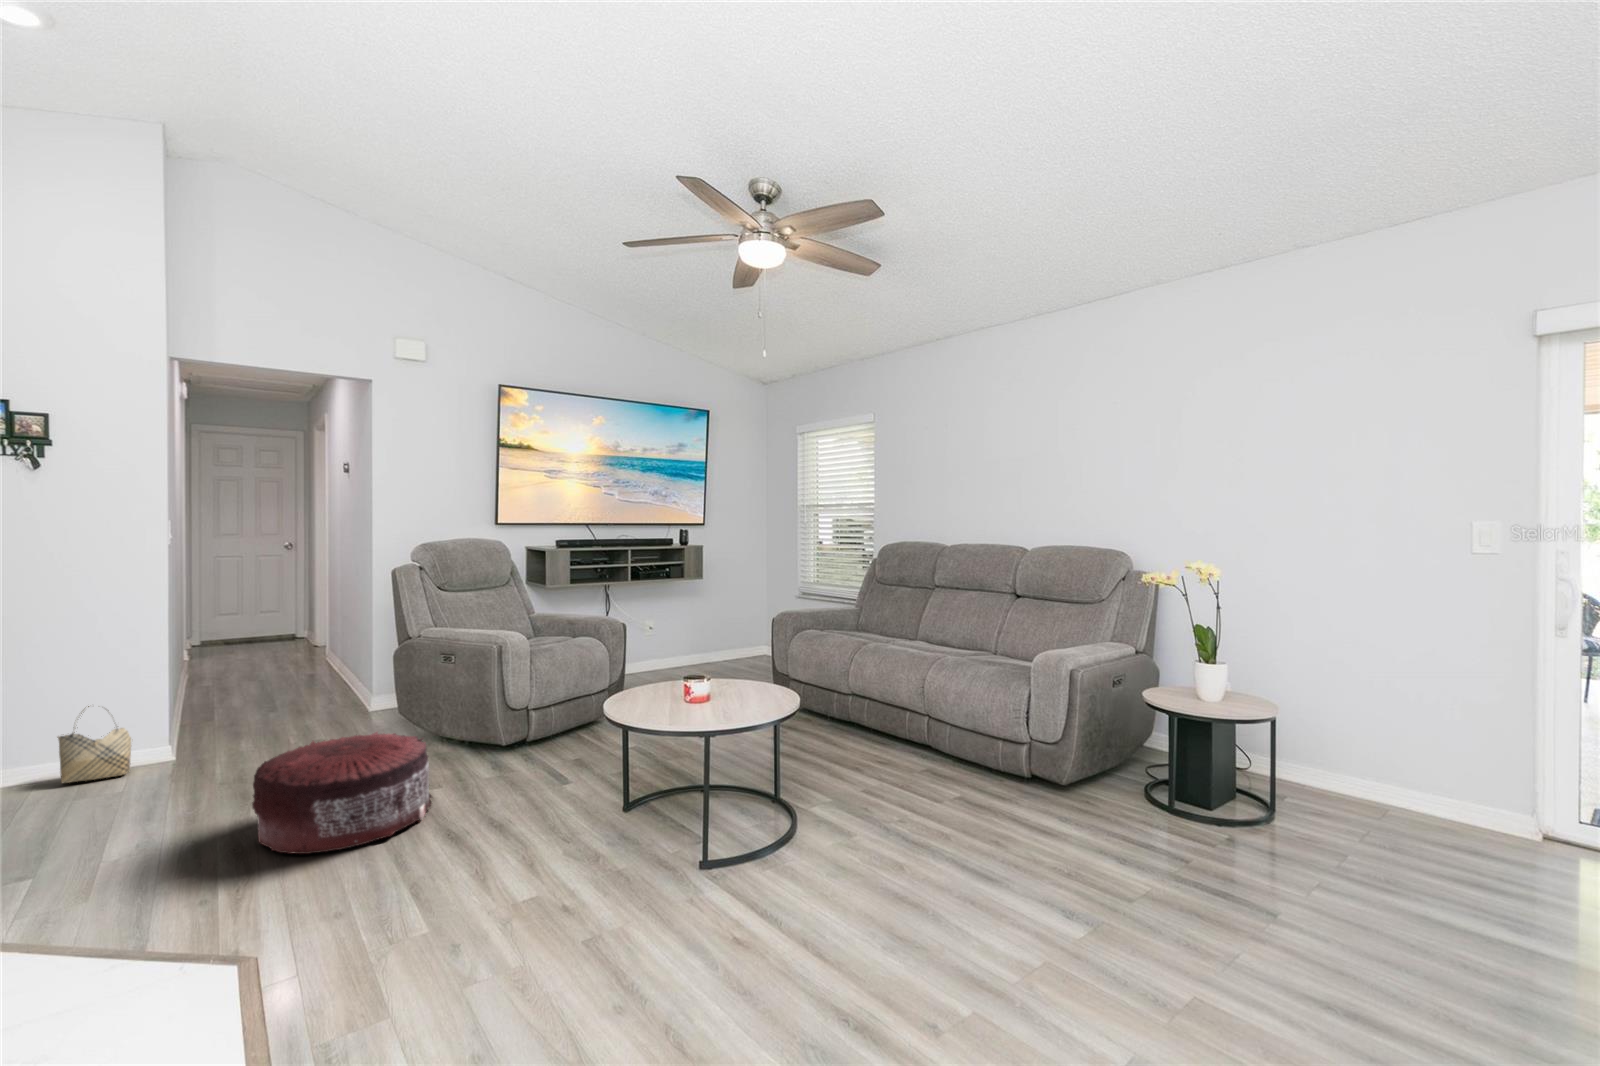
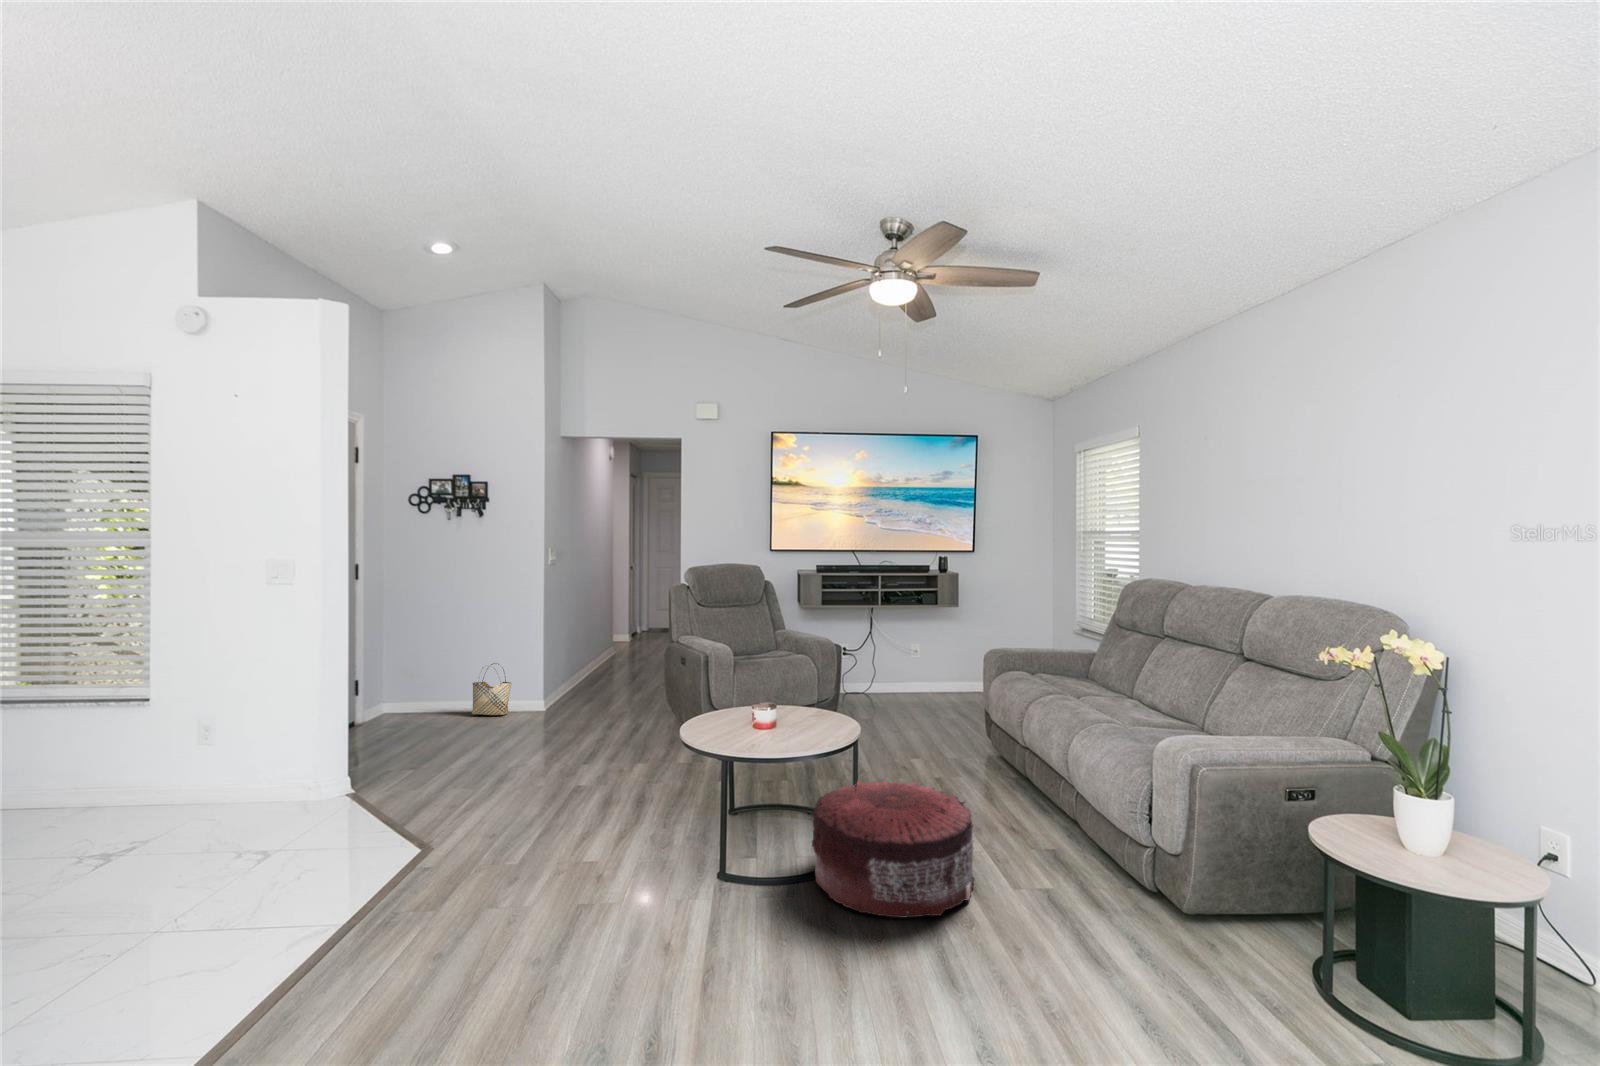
pouf: present [252,732,432,854] -> present [812,781,974,918]

